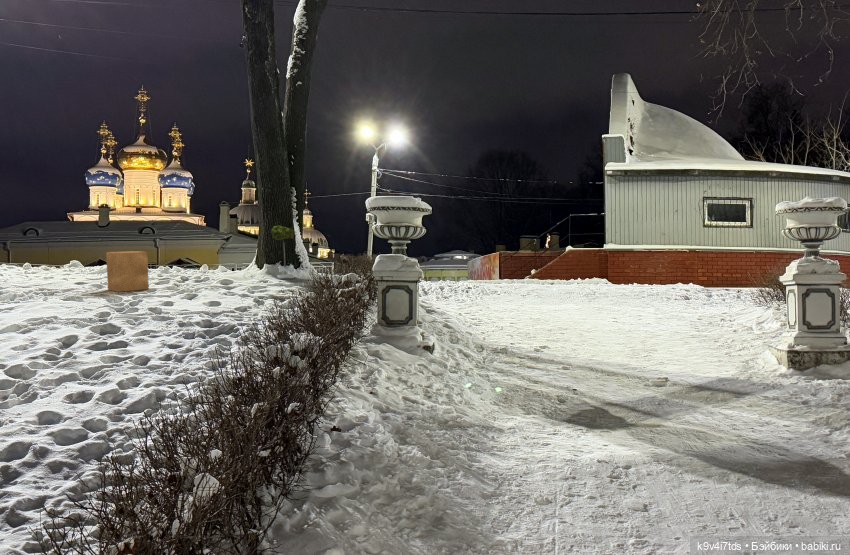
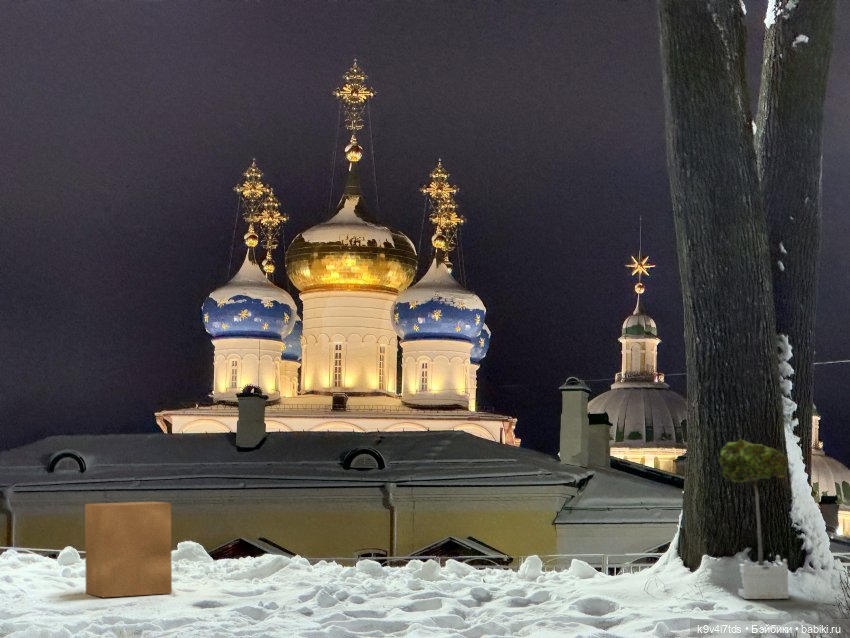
cardboard box: present [106,251,149,292] -> present [85,502,172,597]

